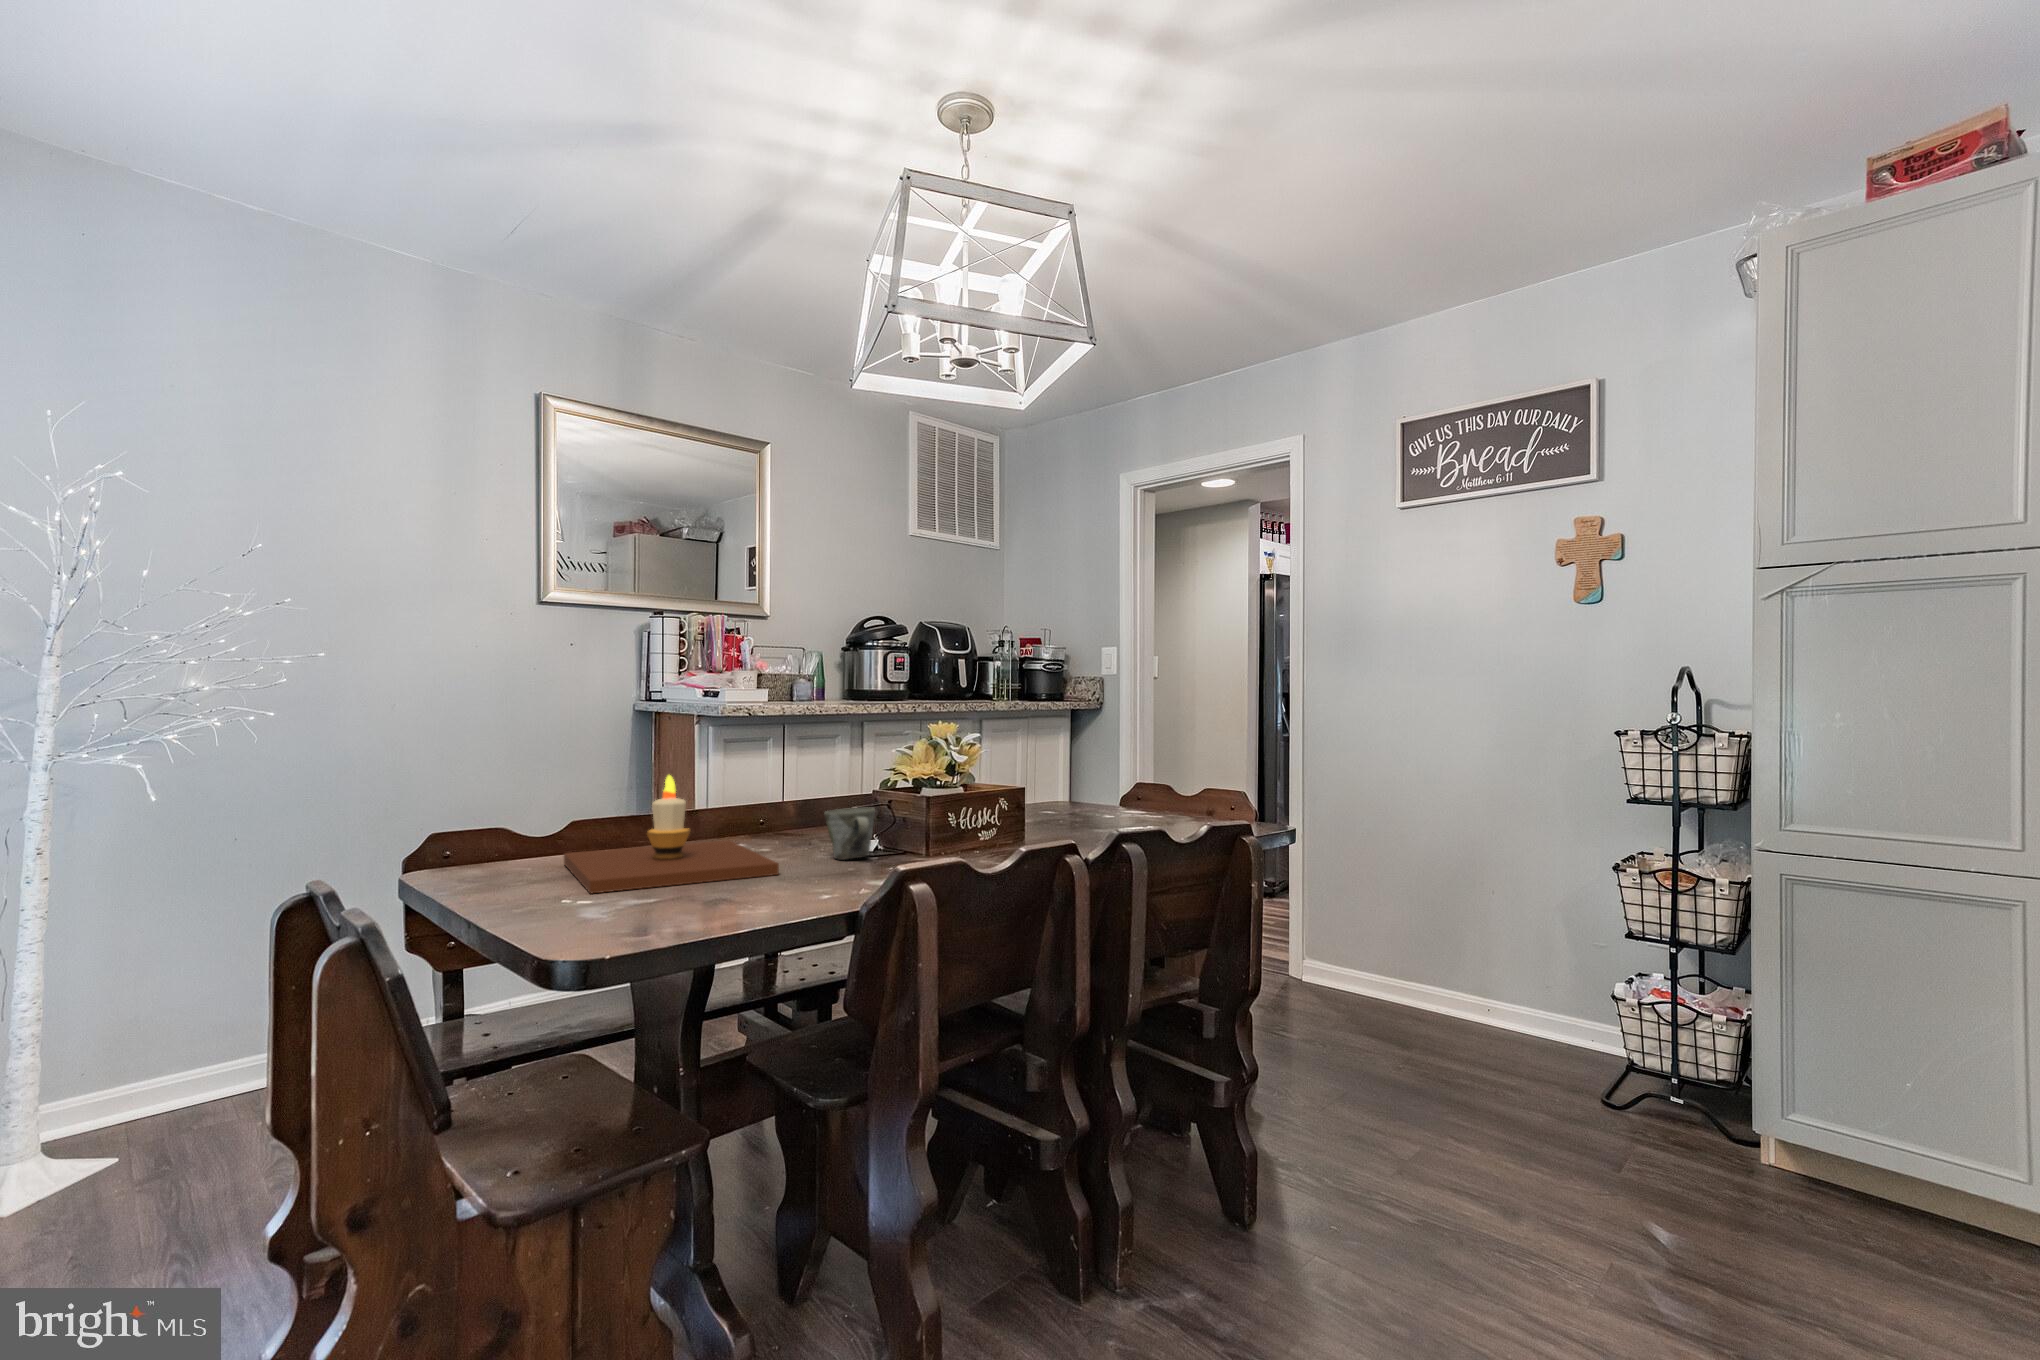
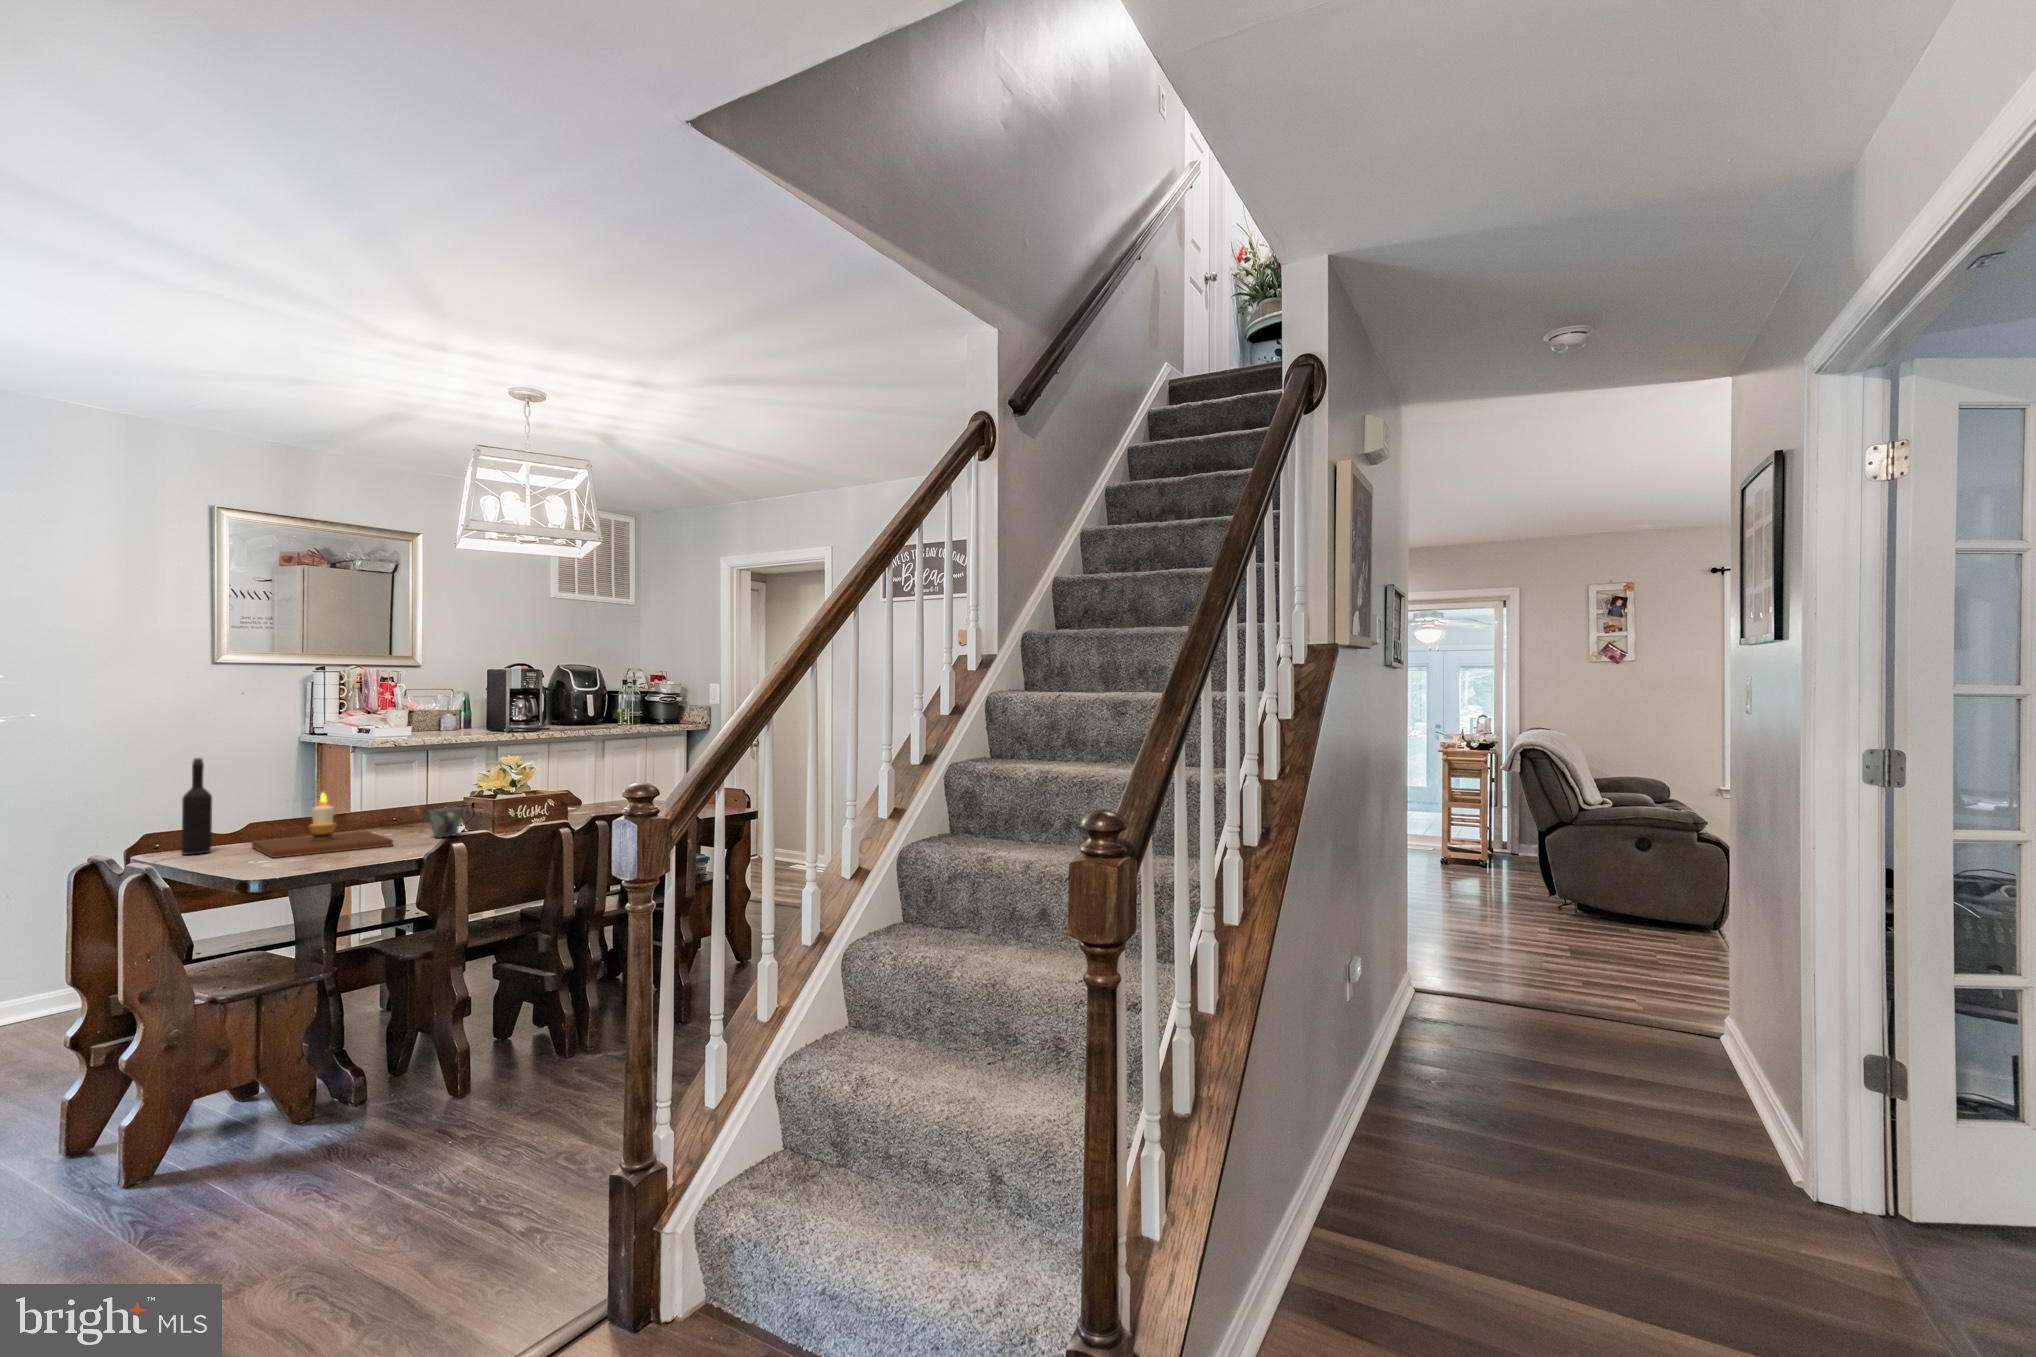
wine bottle: none [458,711,505,876] -> present [181,758,212,855]

